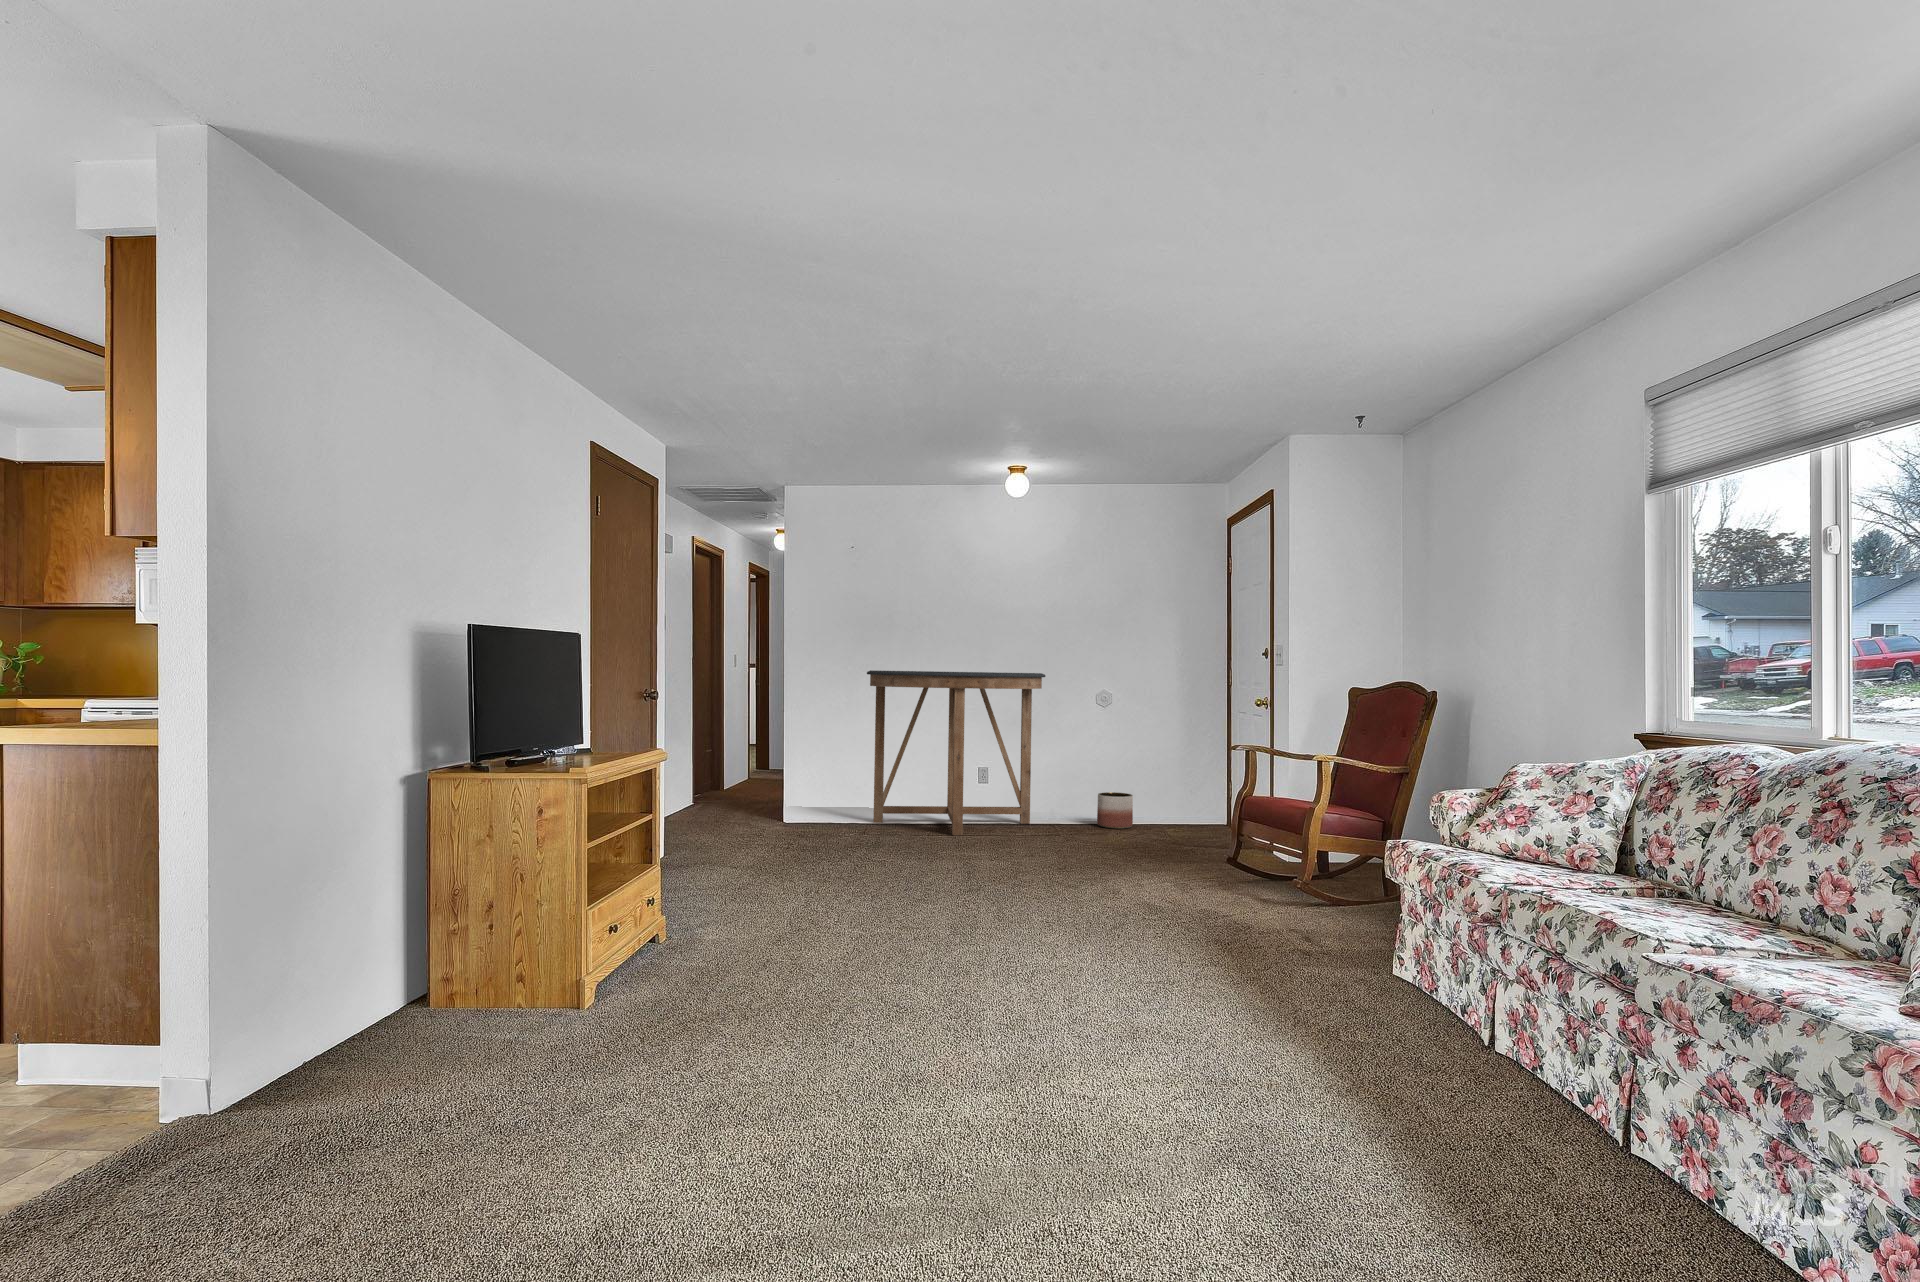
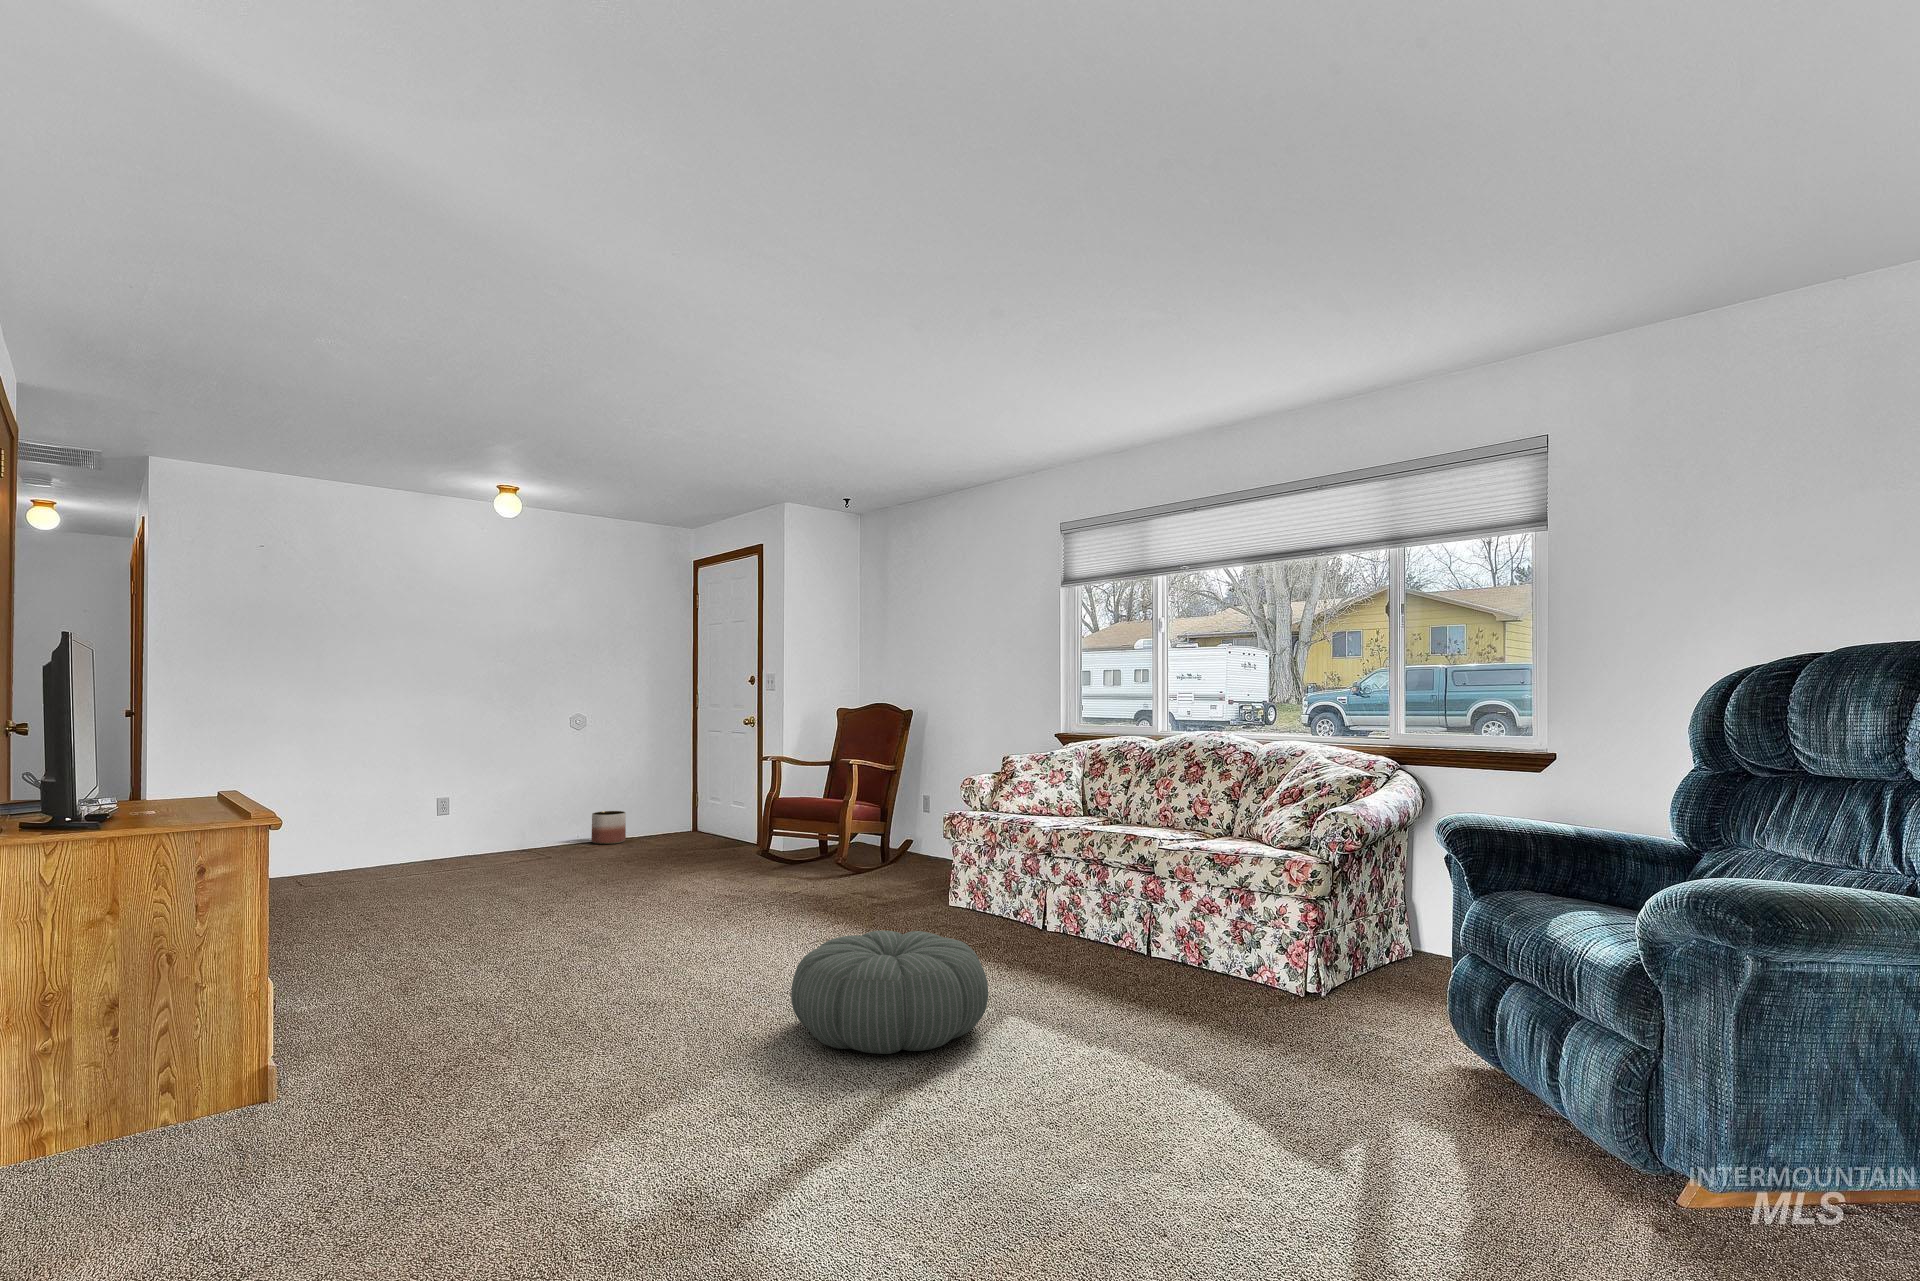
console table: present [867,670,1045,835] -> none [346,704,551,870]
pouf: none [866,985,1158,1189] -> present [791,931,988,1054]

